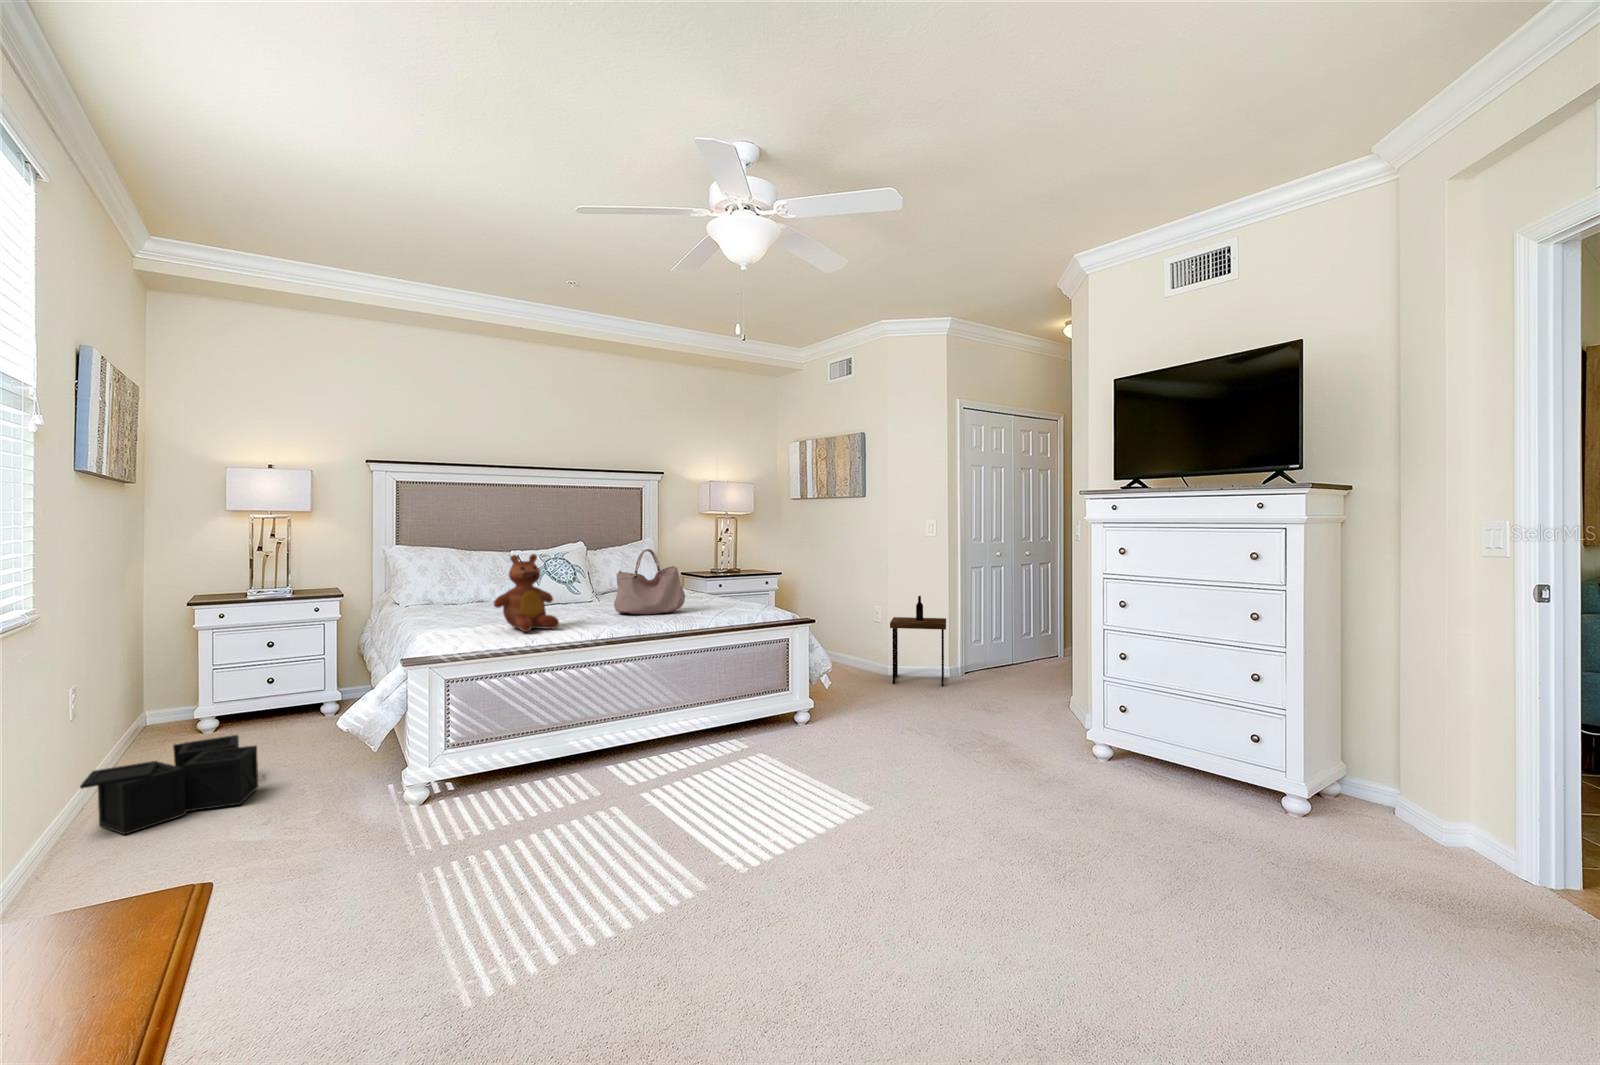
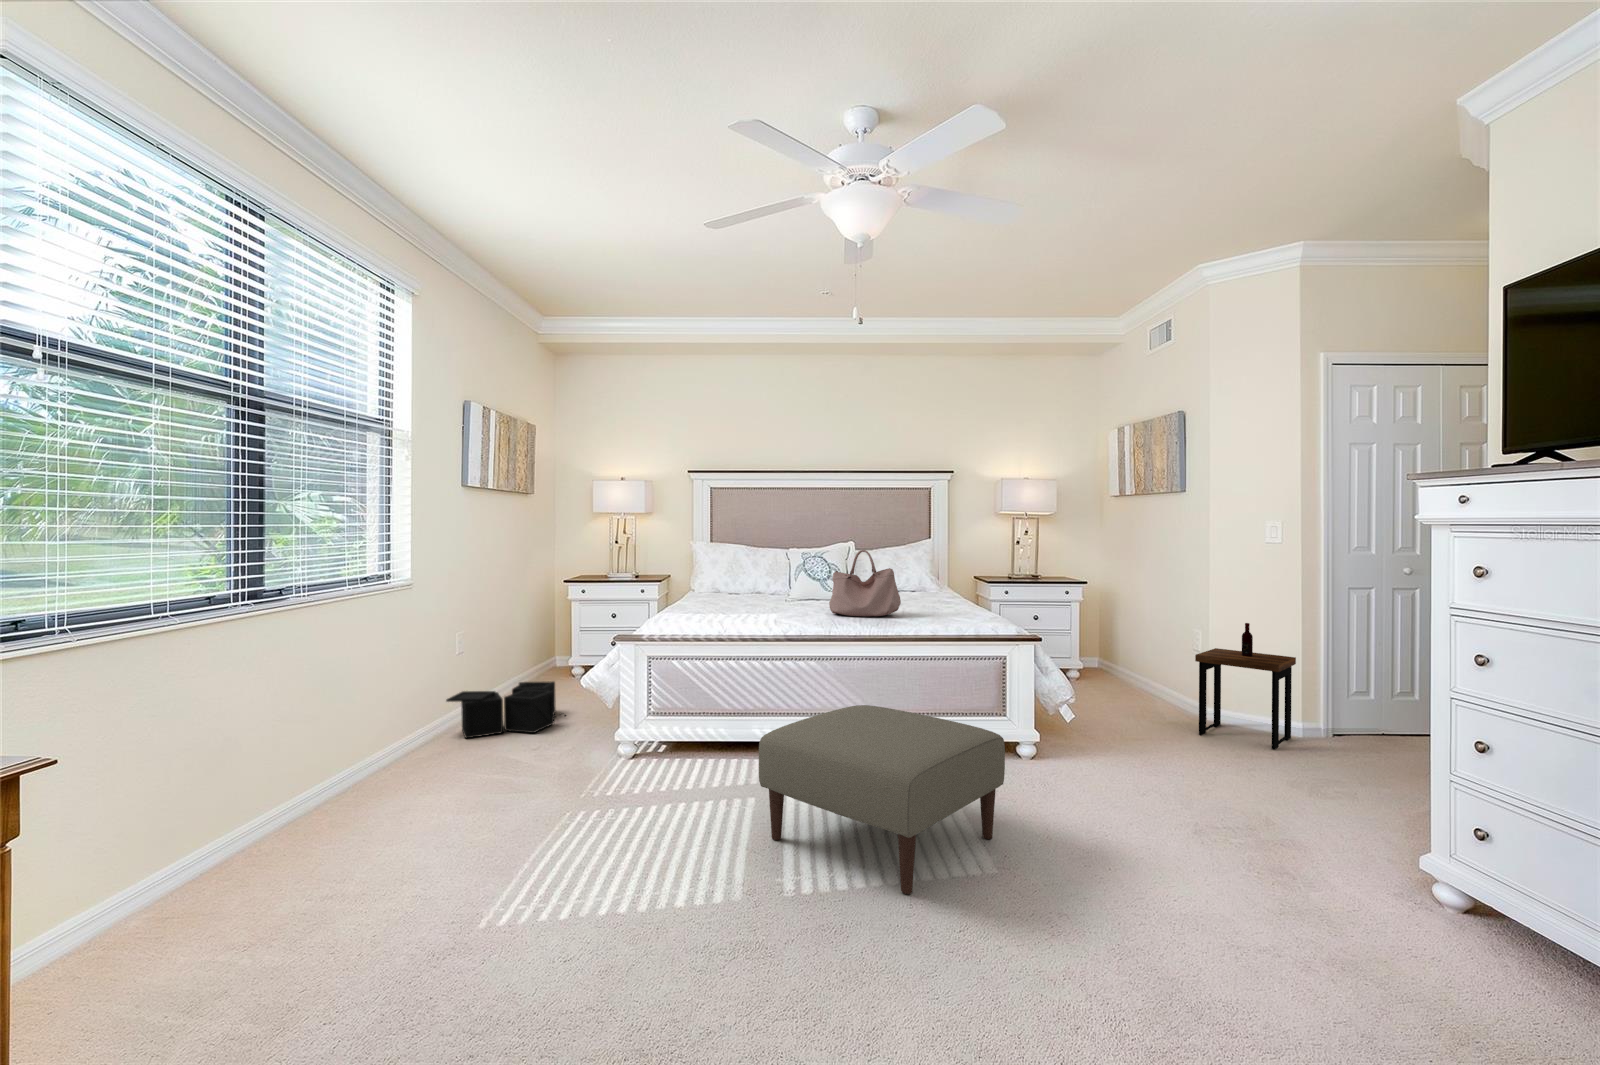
teddy bear: present [494,554,559,632] -> none [704,551,760,622]
ottoman: none [667,694,854,843] -> present [759,705,1005,894]

